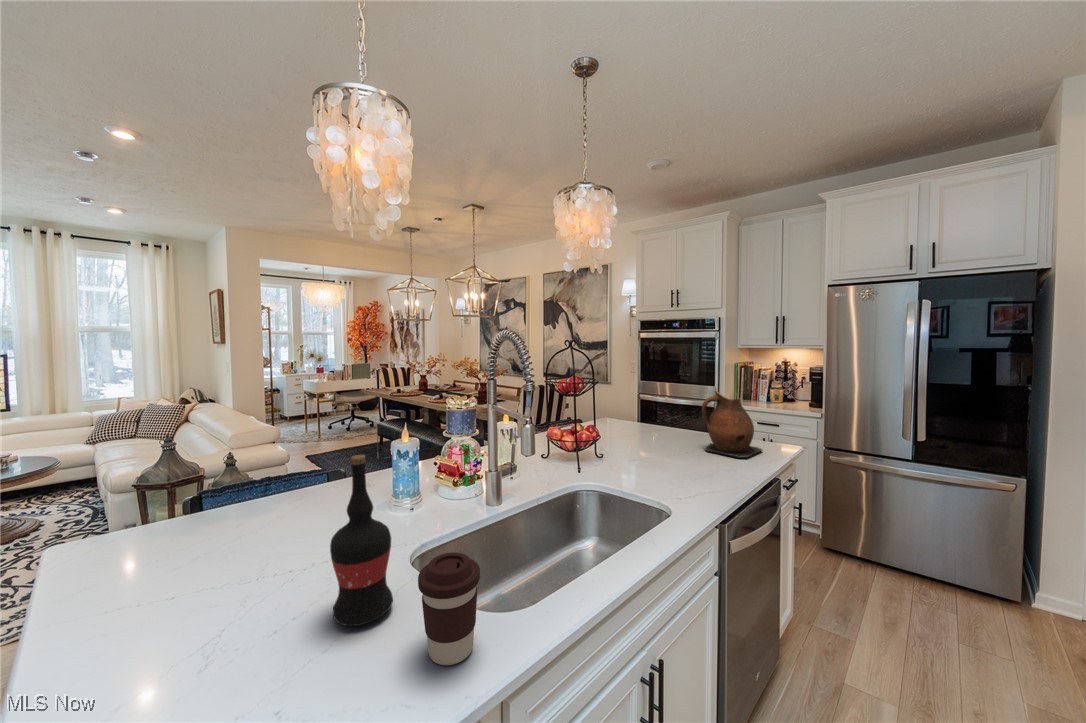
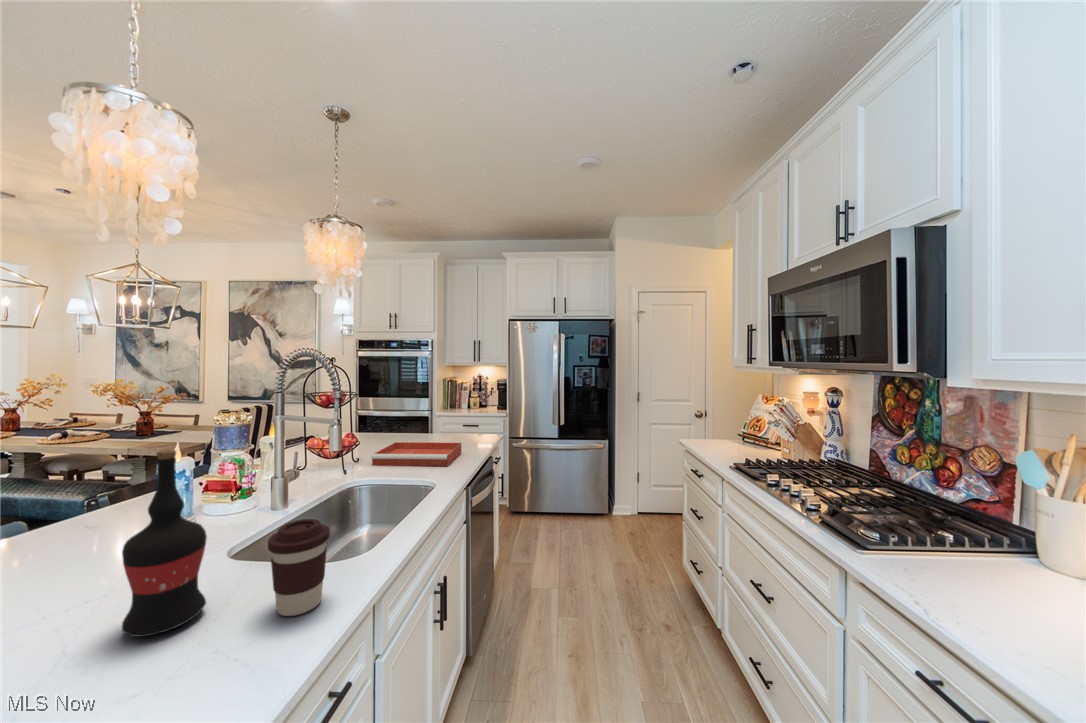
ceramic pitcher: present [702,390,762,458] -> none [435,394,479,446]
tray: none [617,442,730,487] -> present [371,442,461,466]

